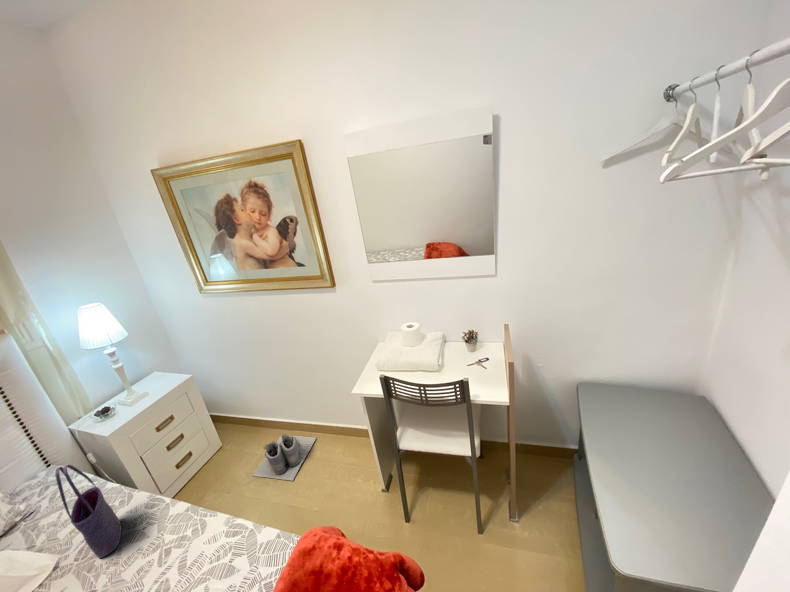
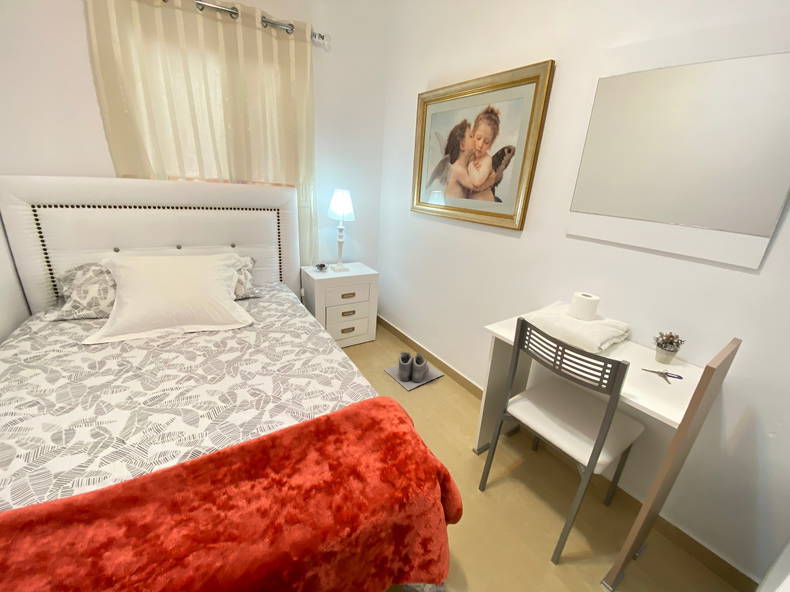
tote bag: present [56,465,122,558] -> none [272,261,294,333]

